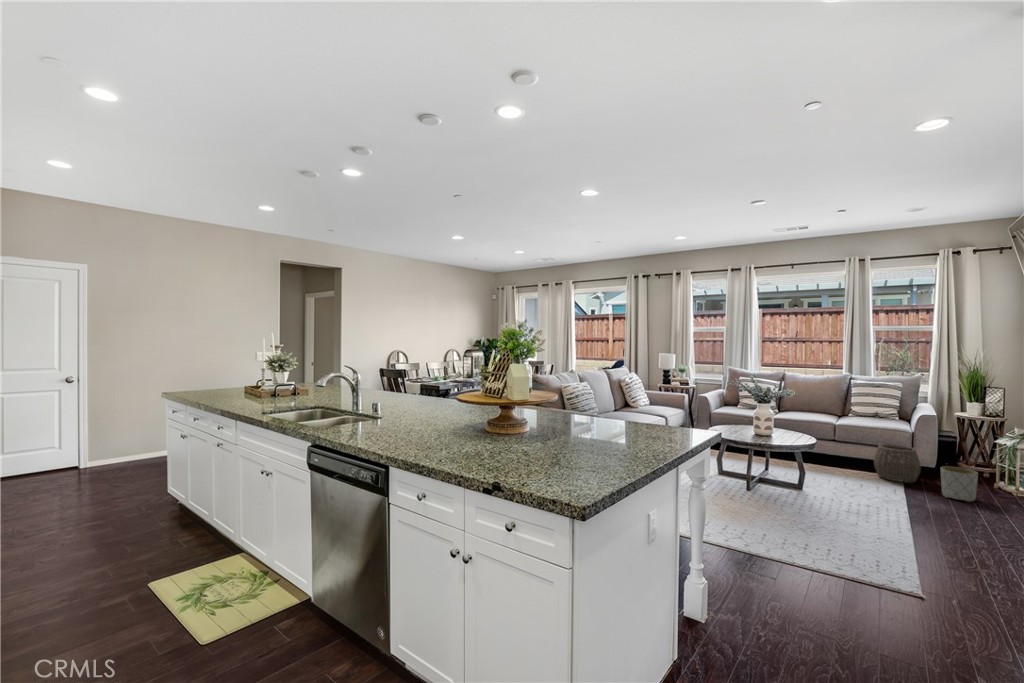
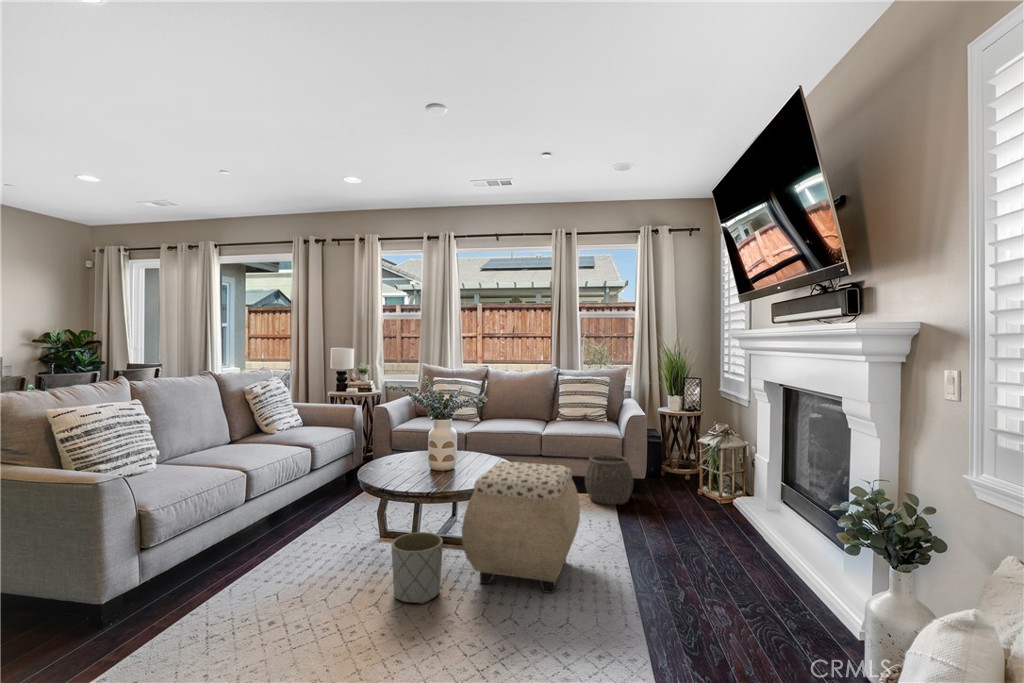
ottoman: none [781,436,867,515] -> present [462,461,580,593]
planter: present [941,466,978,502] -> present [392,532,443,604]

